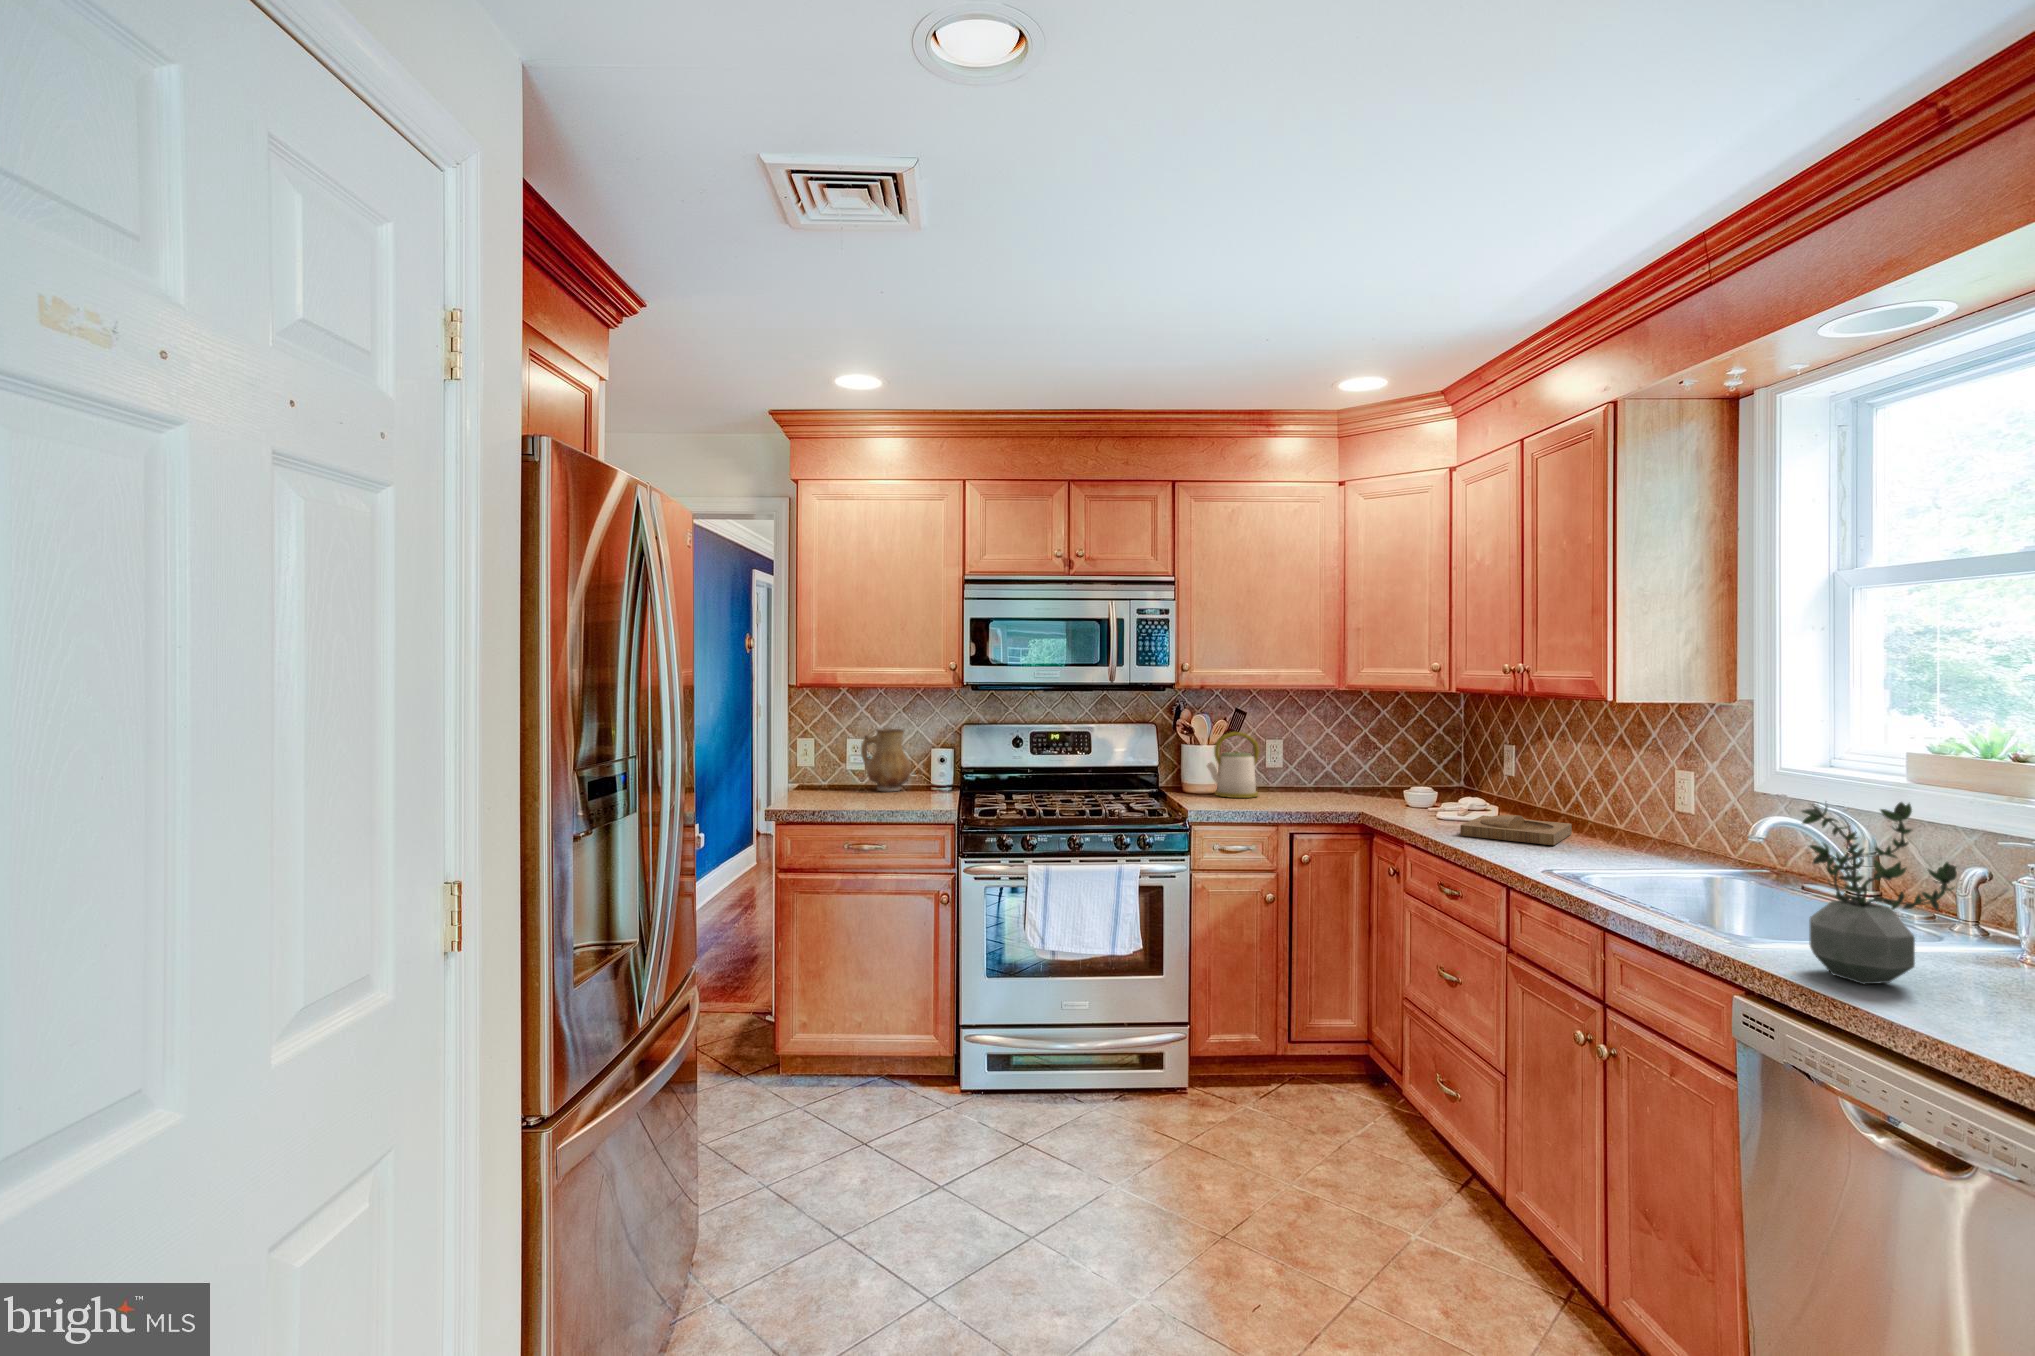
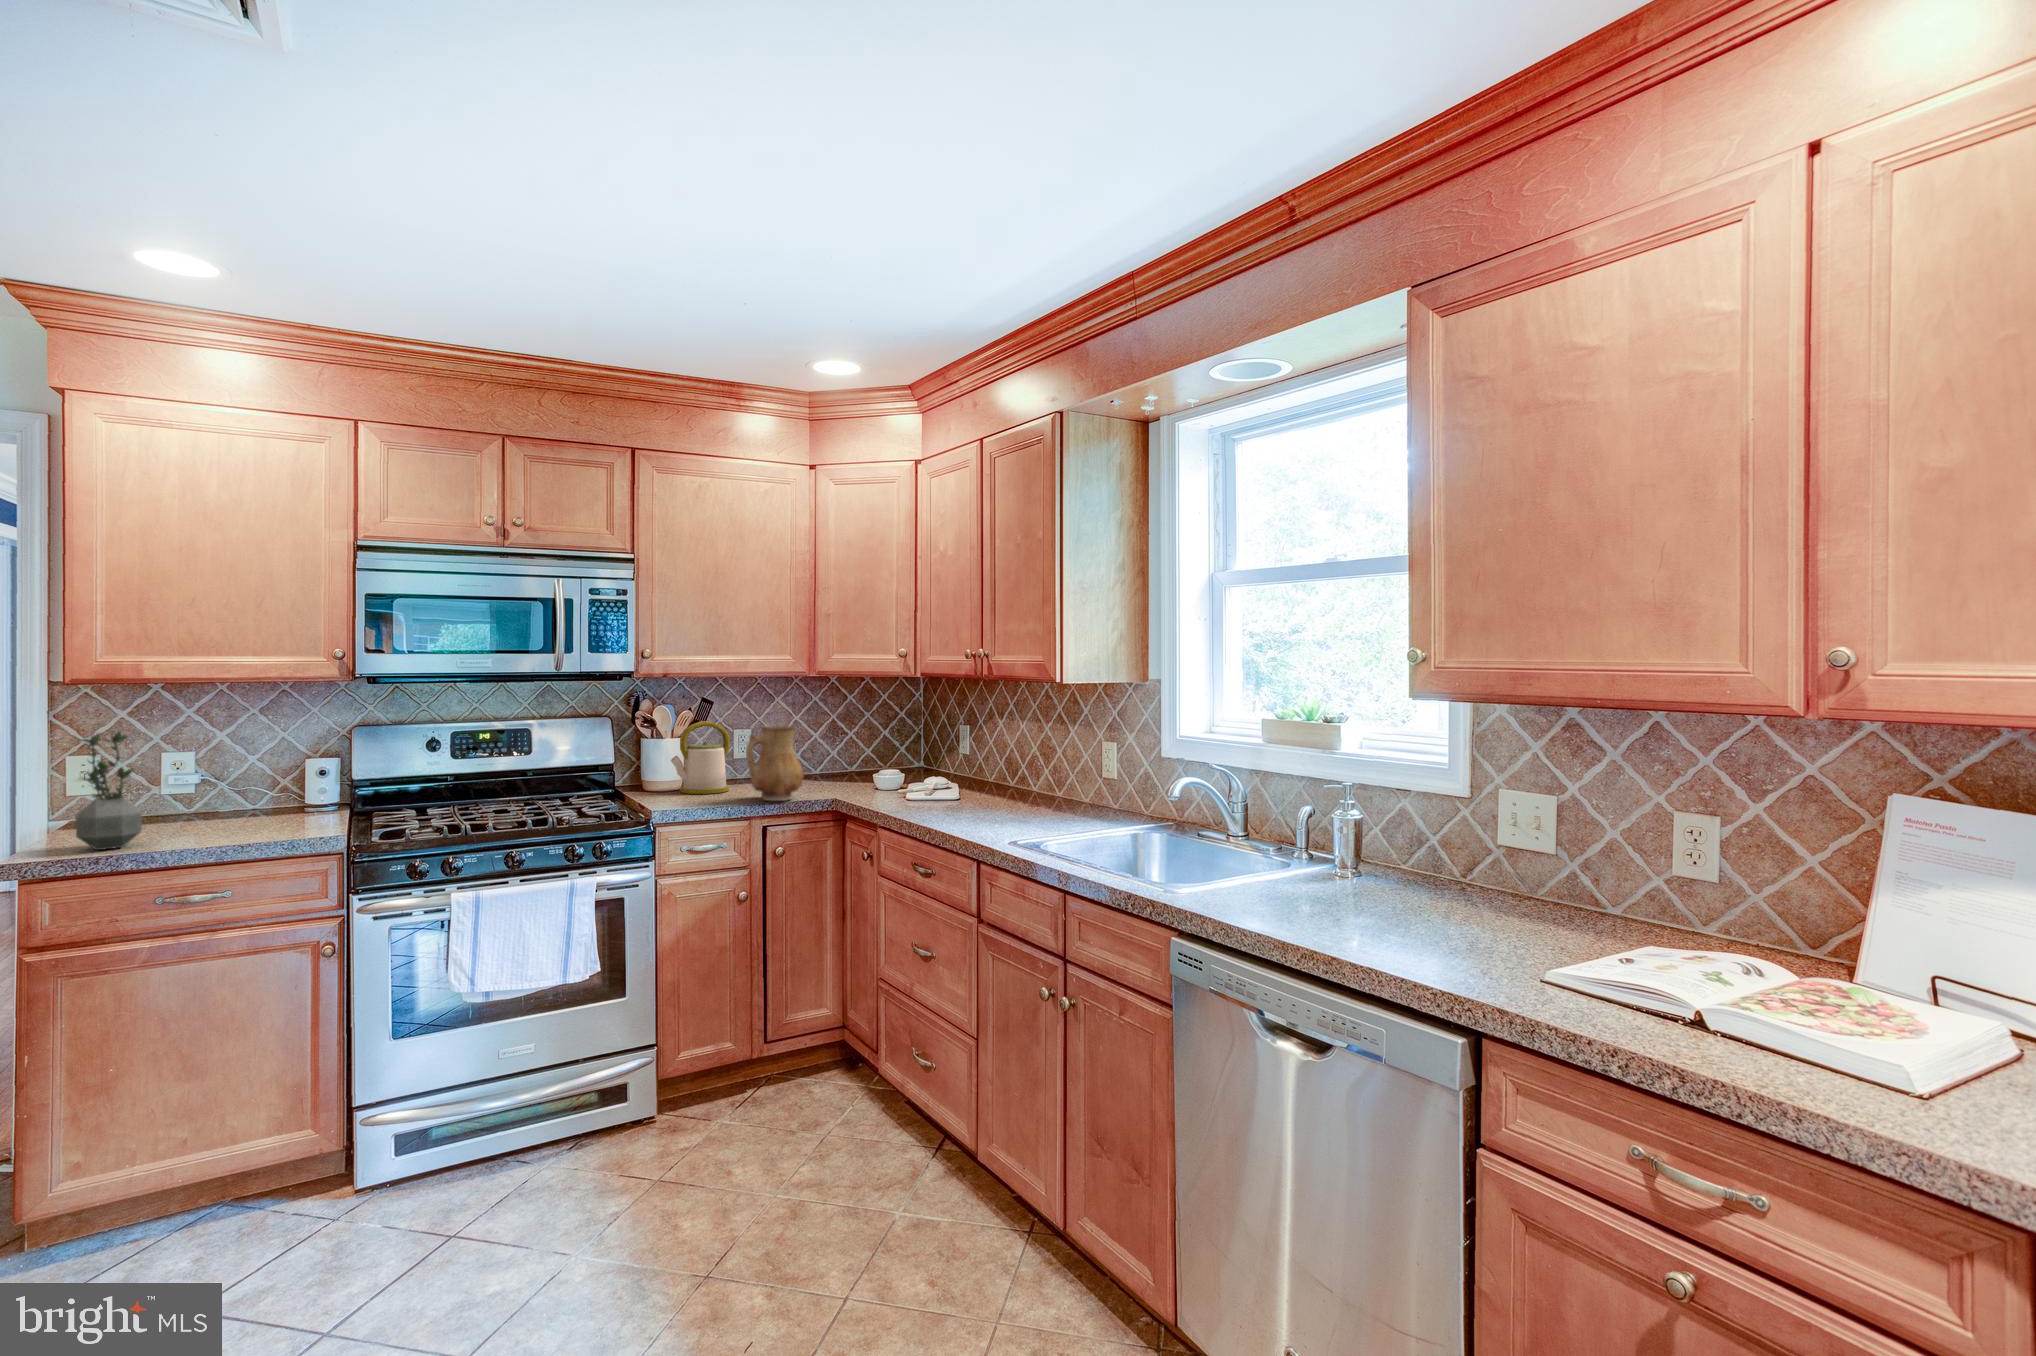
ceramic pitcher: present [861,728,911,791] -> present [746,726,804,801]
potted plant: present [1802,802,1957,984] -> present [76,731,142,850]
tray: present [1460,815,1572,845] -> none [933,793,1022,818]

